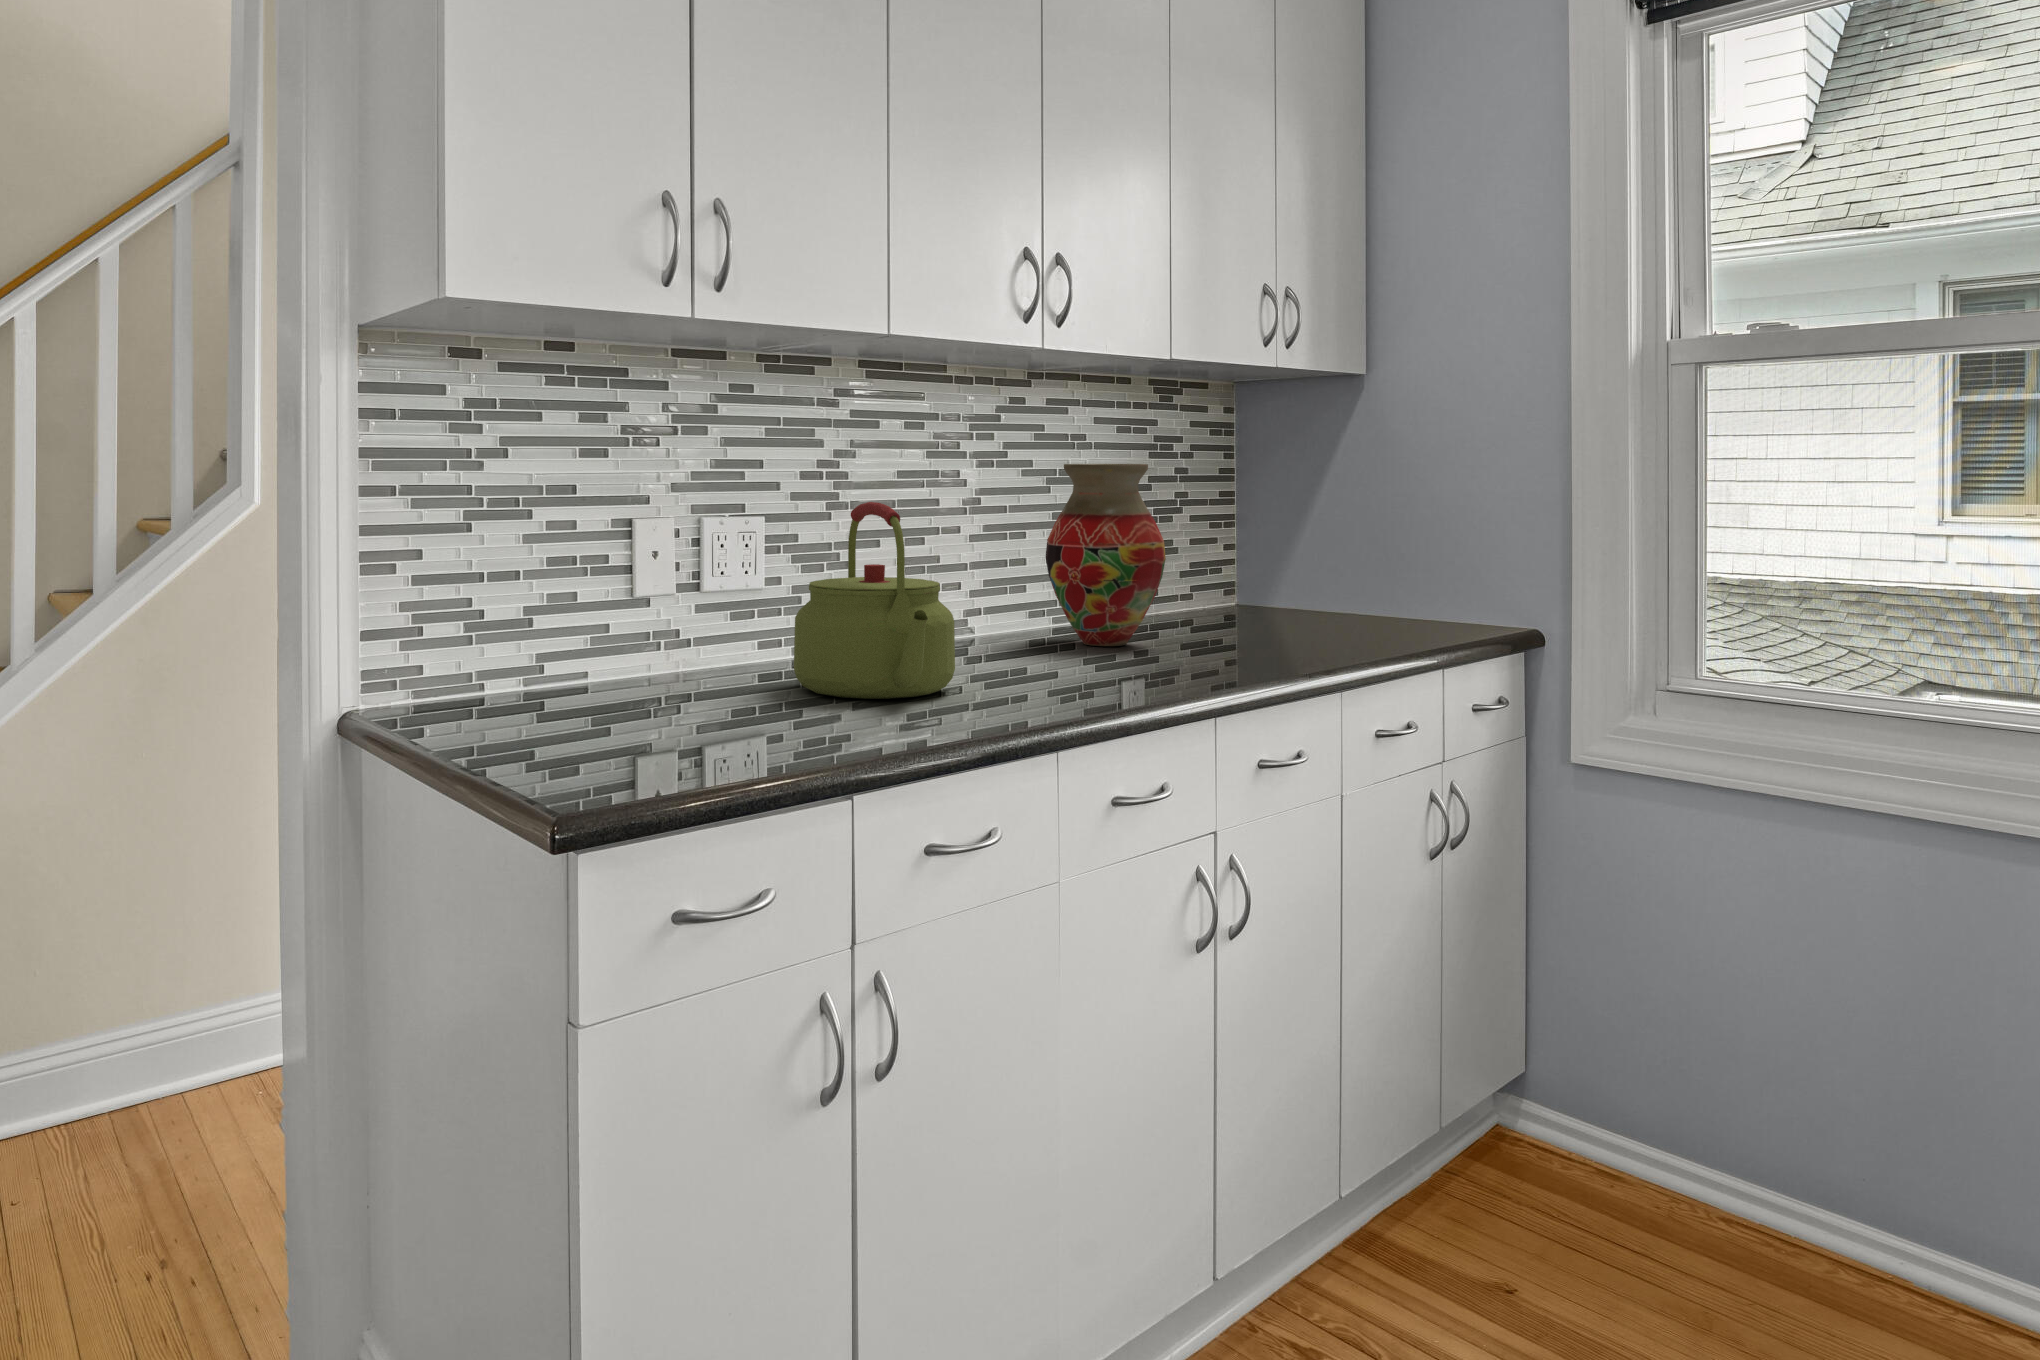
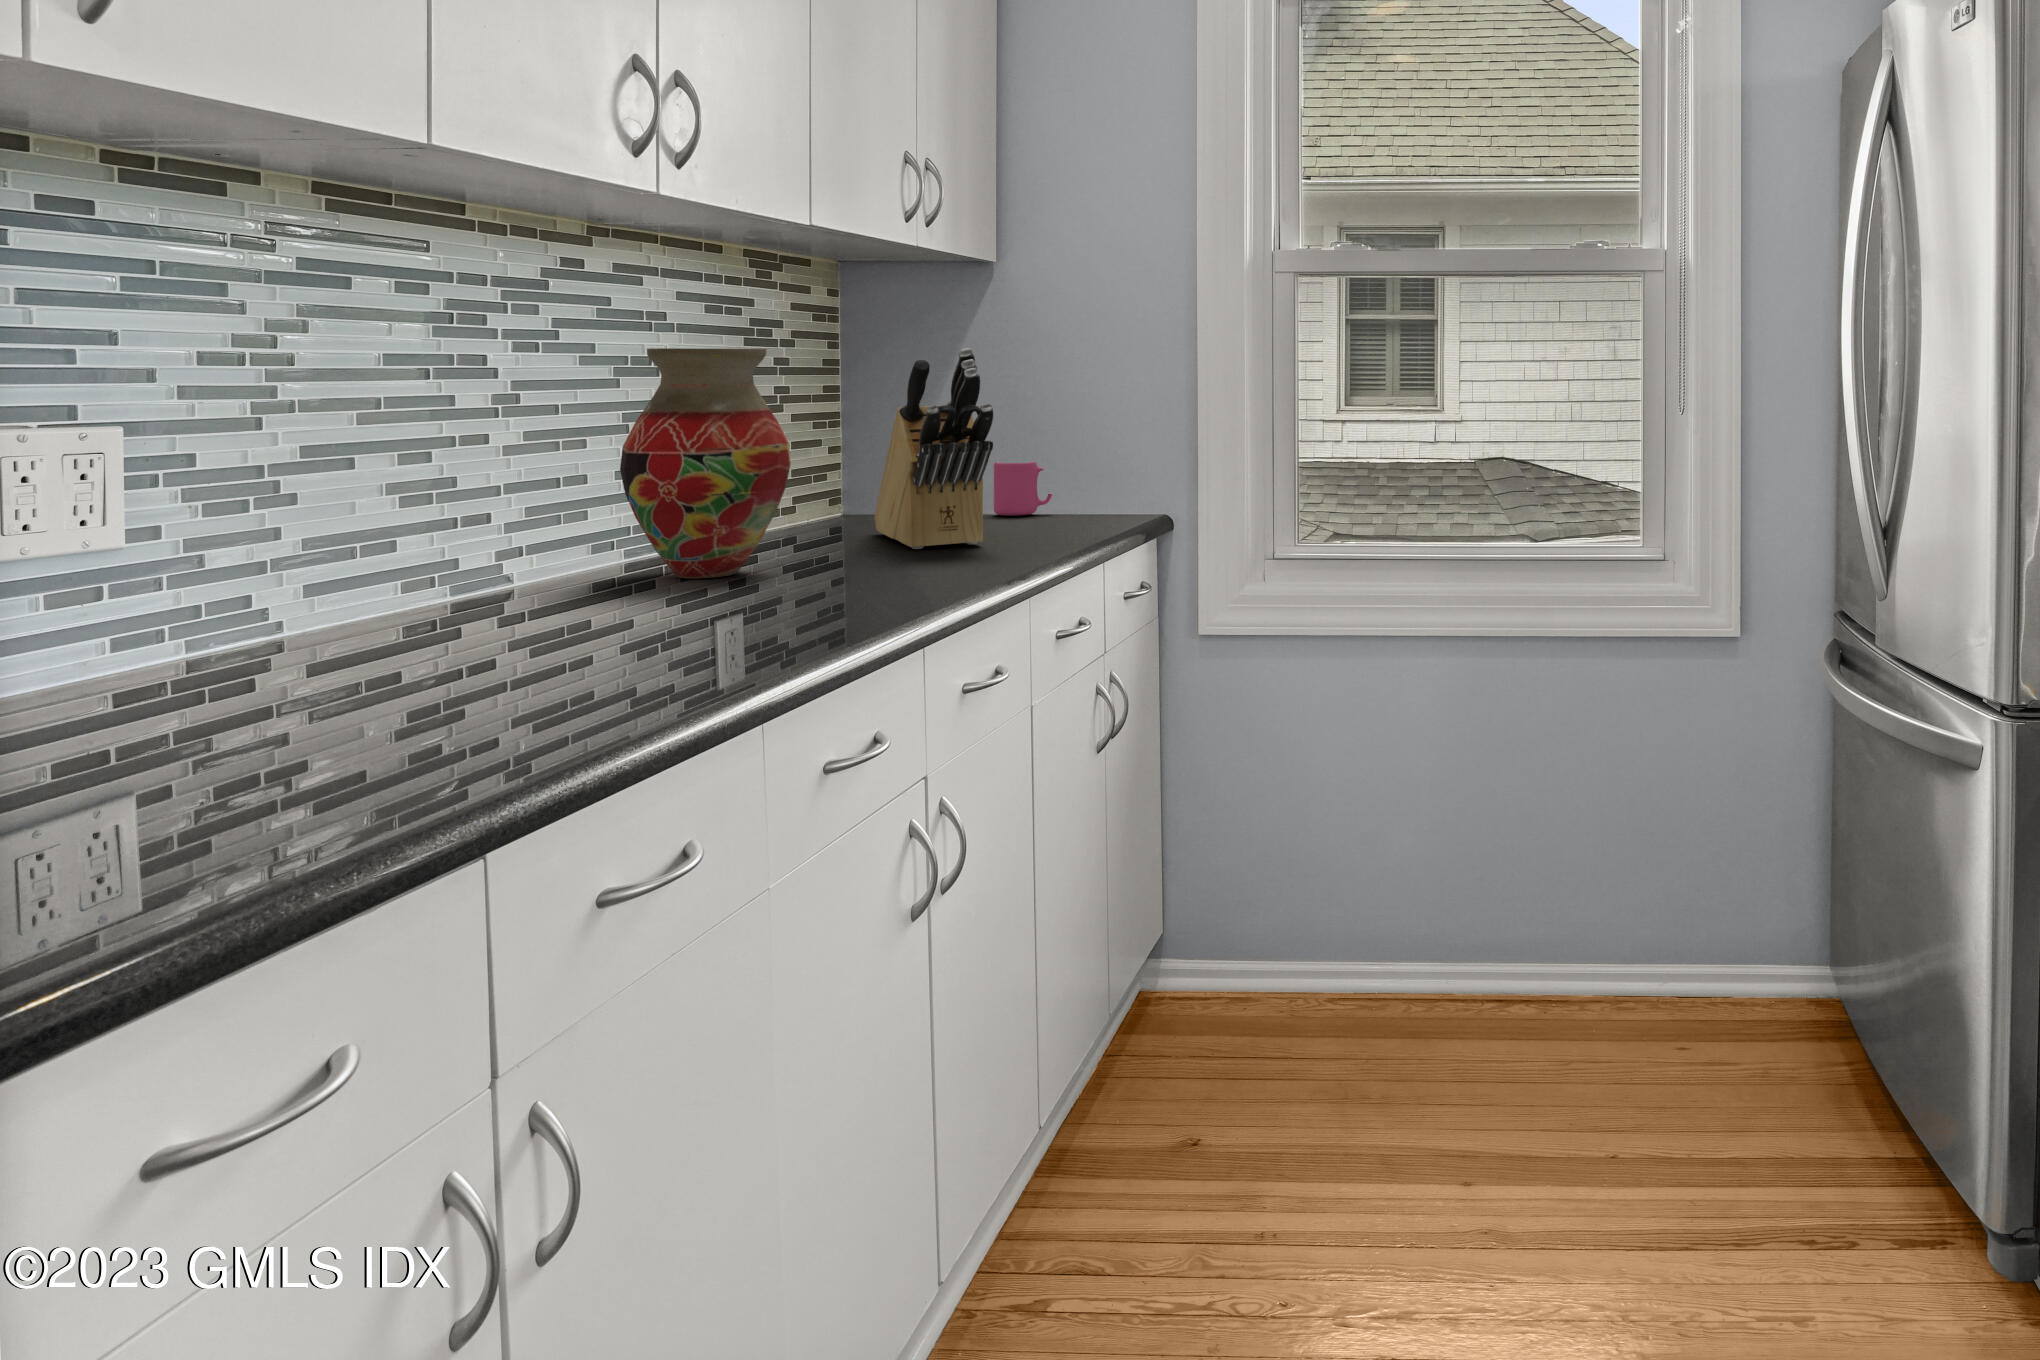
knife block: none [1249,462,1337,639] -> present [874,348,993,549]
kettle: present [794,502,955,699] -> none [188,396,509,709]
mug: none [1365,565,1422,617] -> present [994,462,1052,516]

